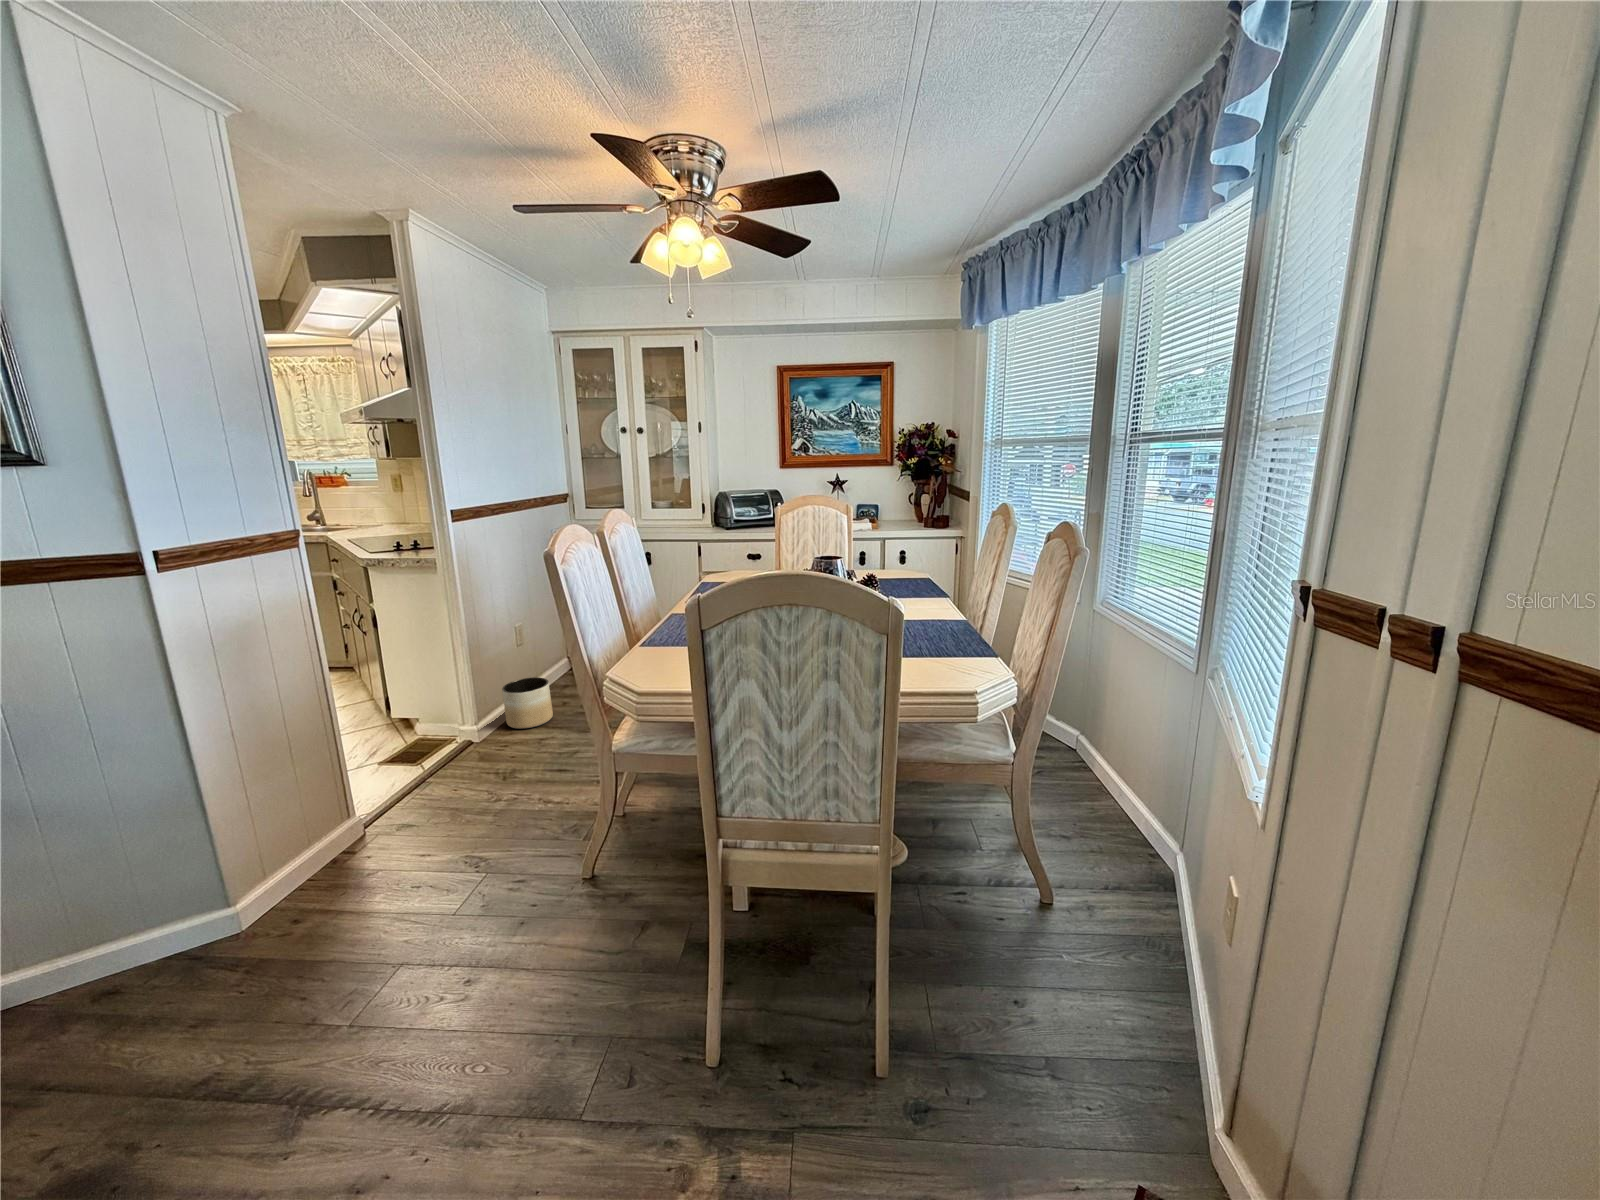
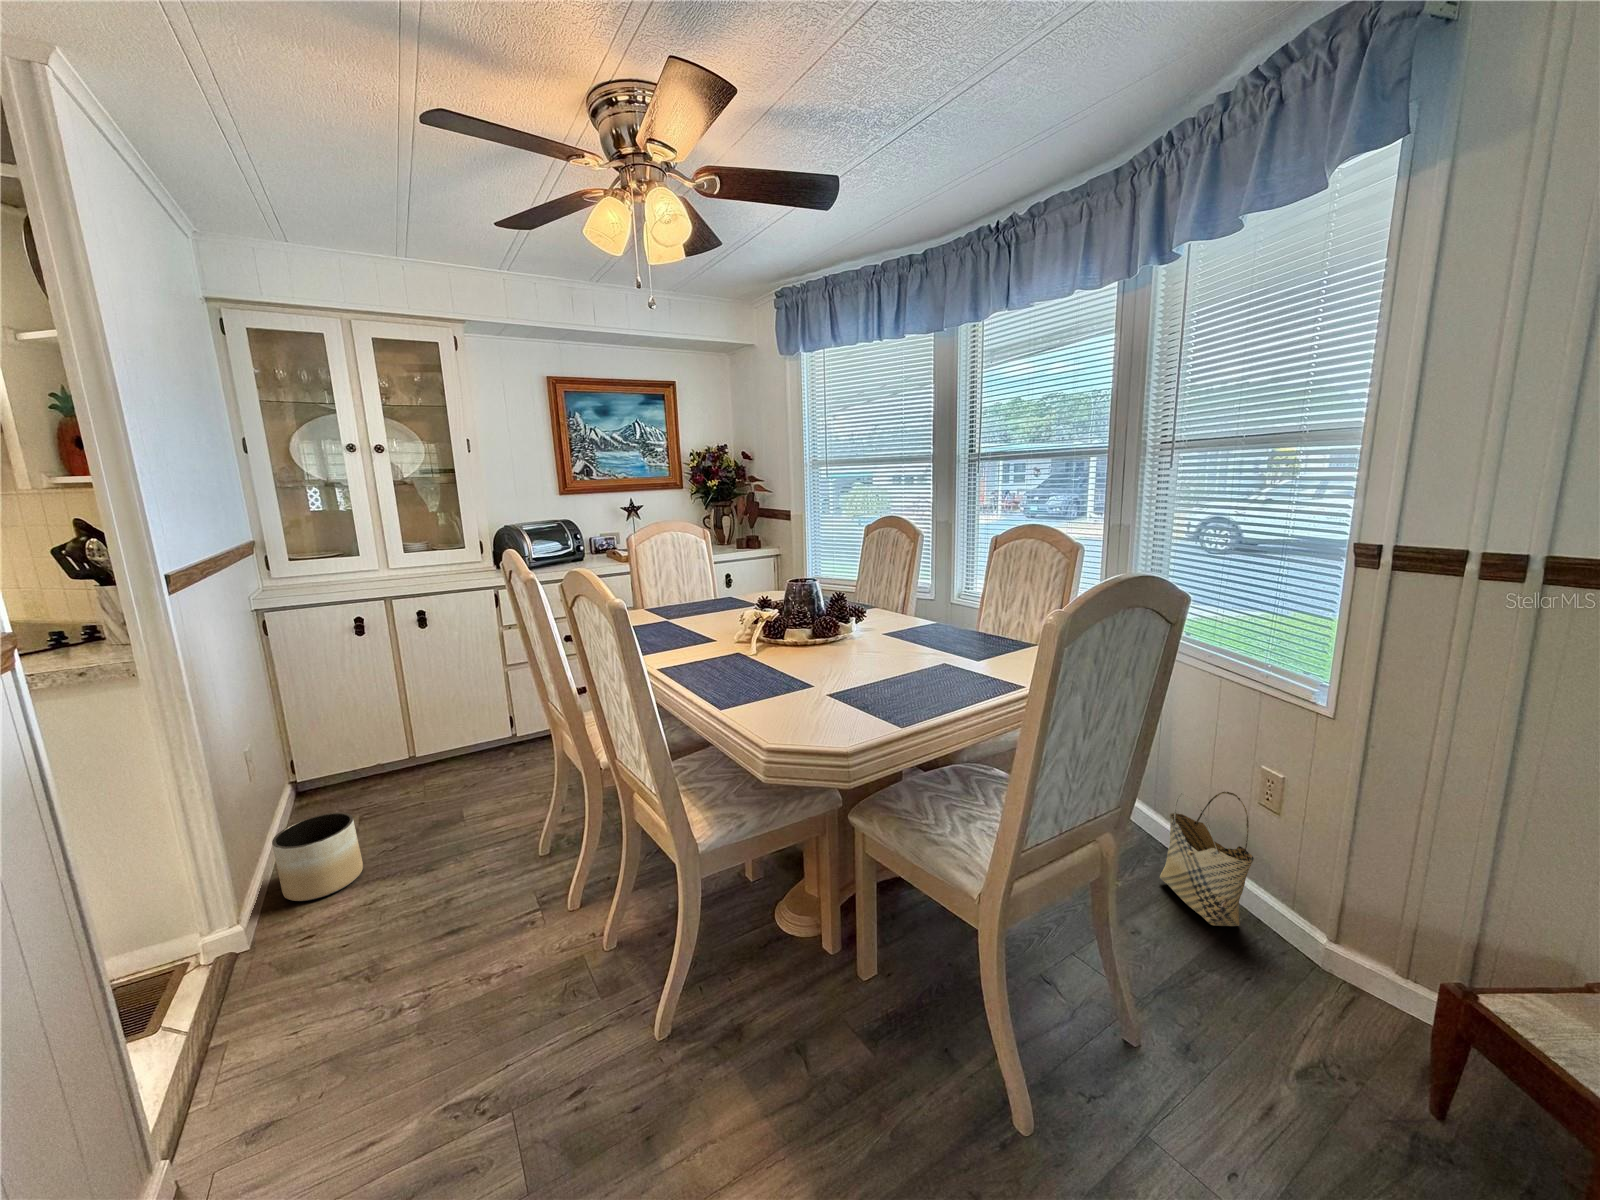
woven basket: none [1111,913,1209,1122] -> present [1160,792,1254,926]

